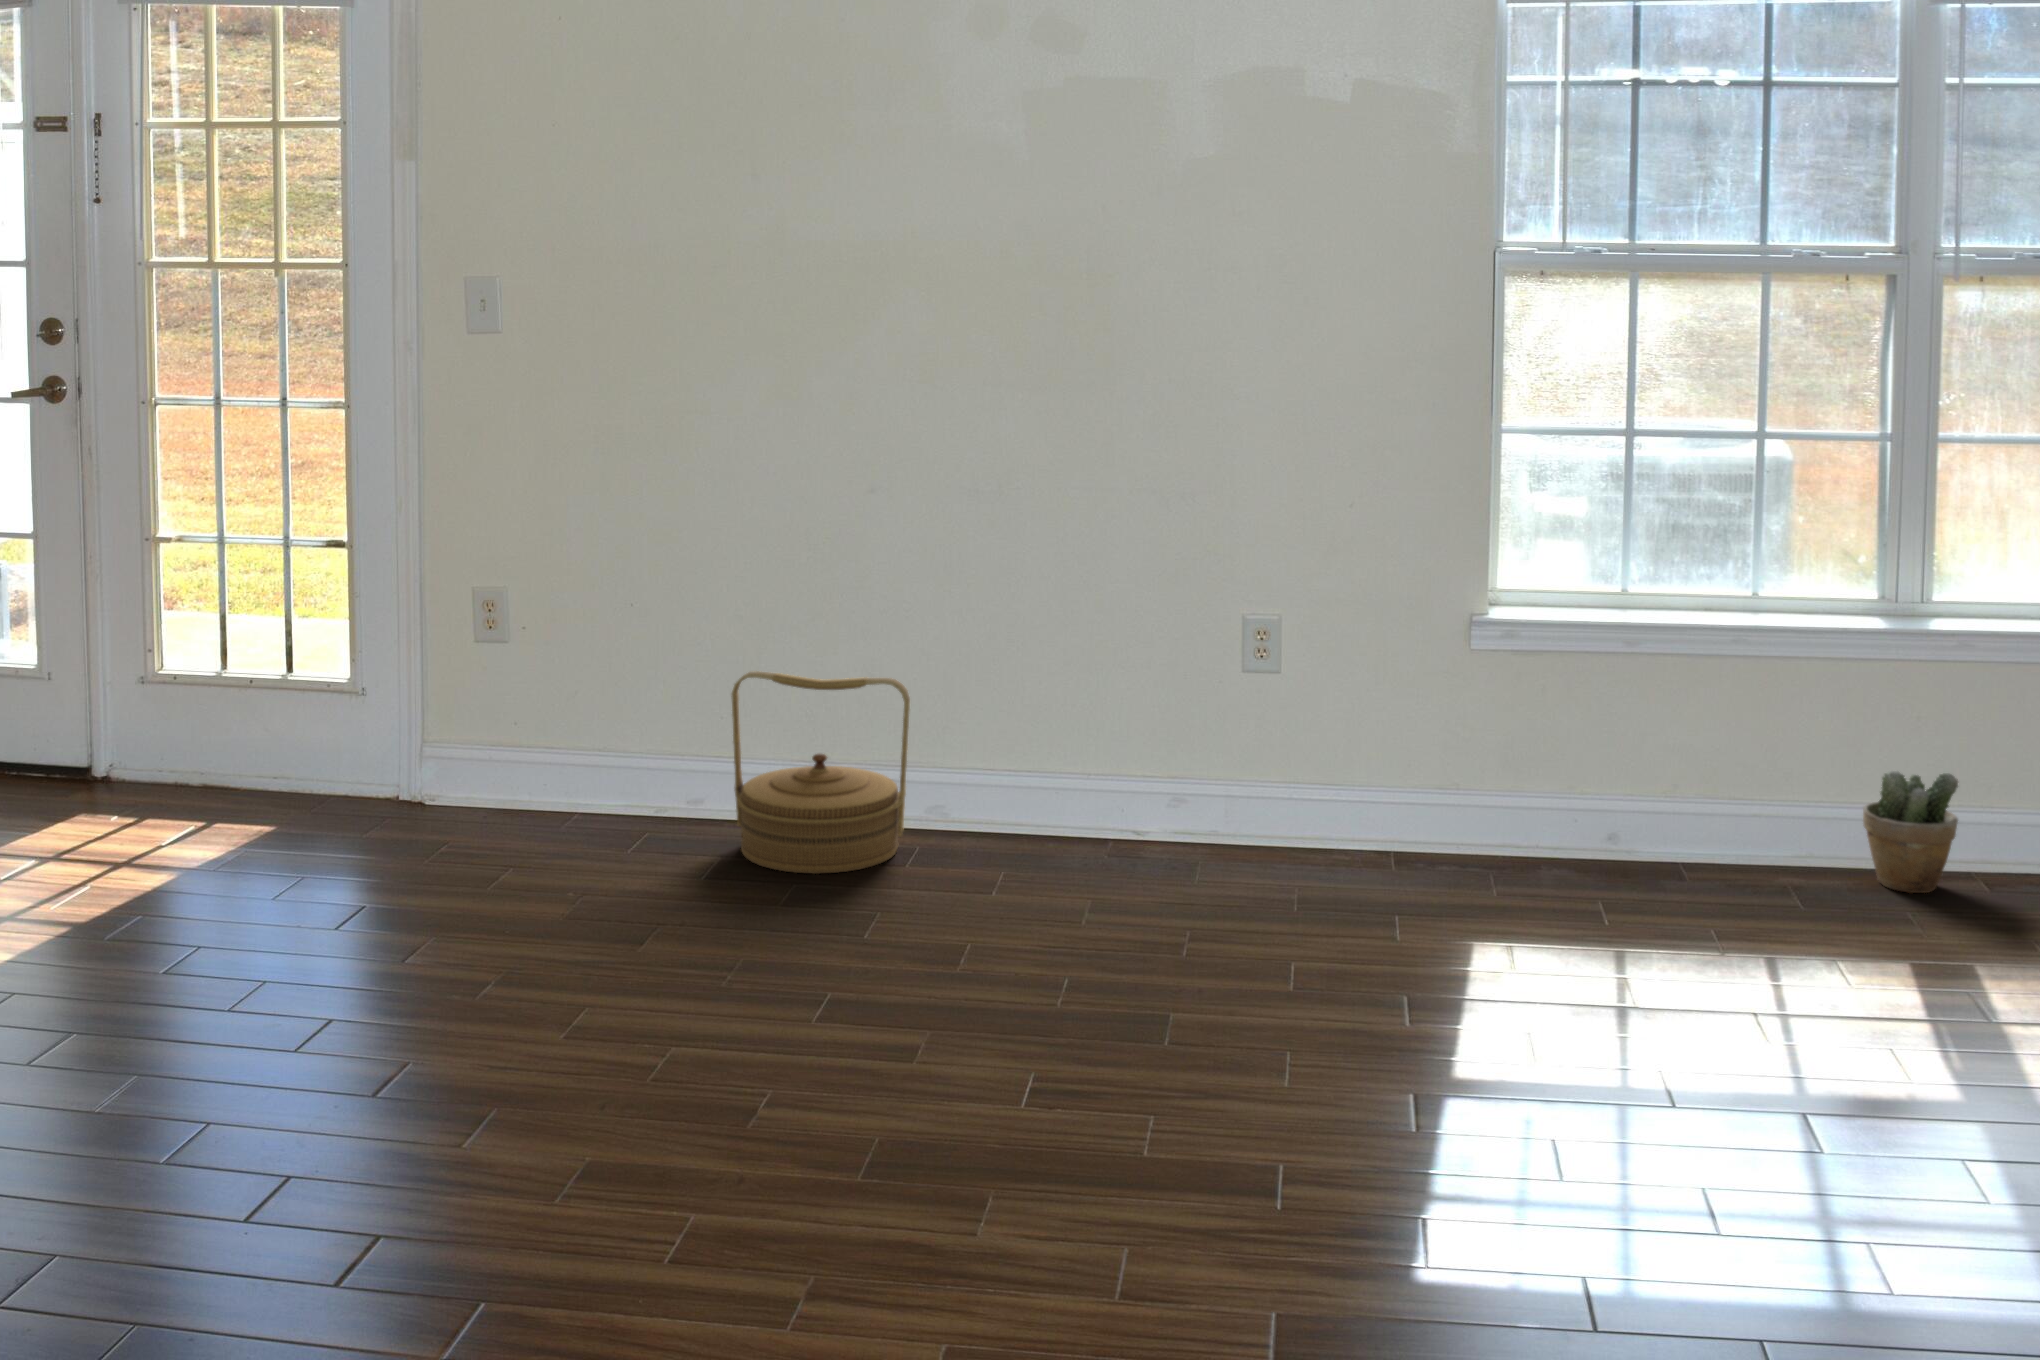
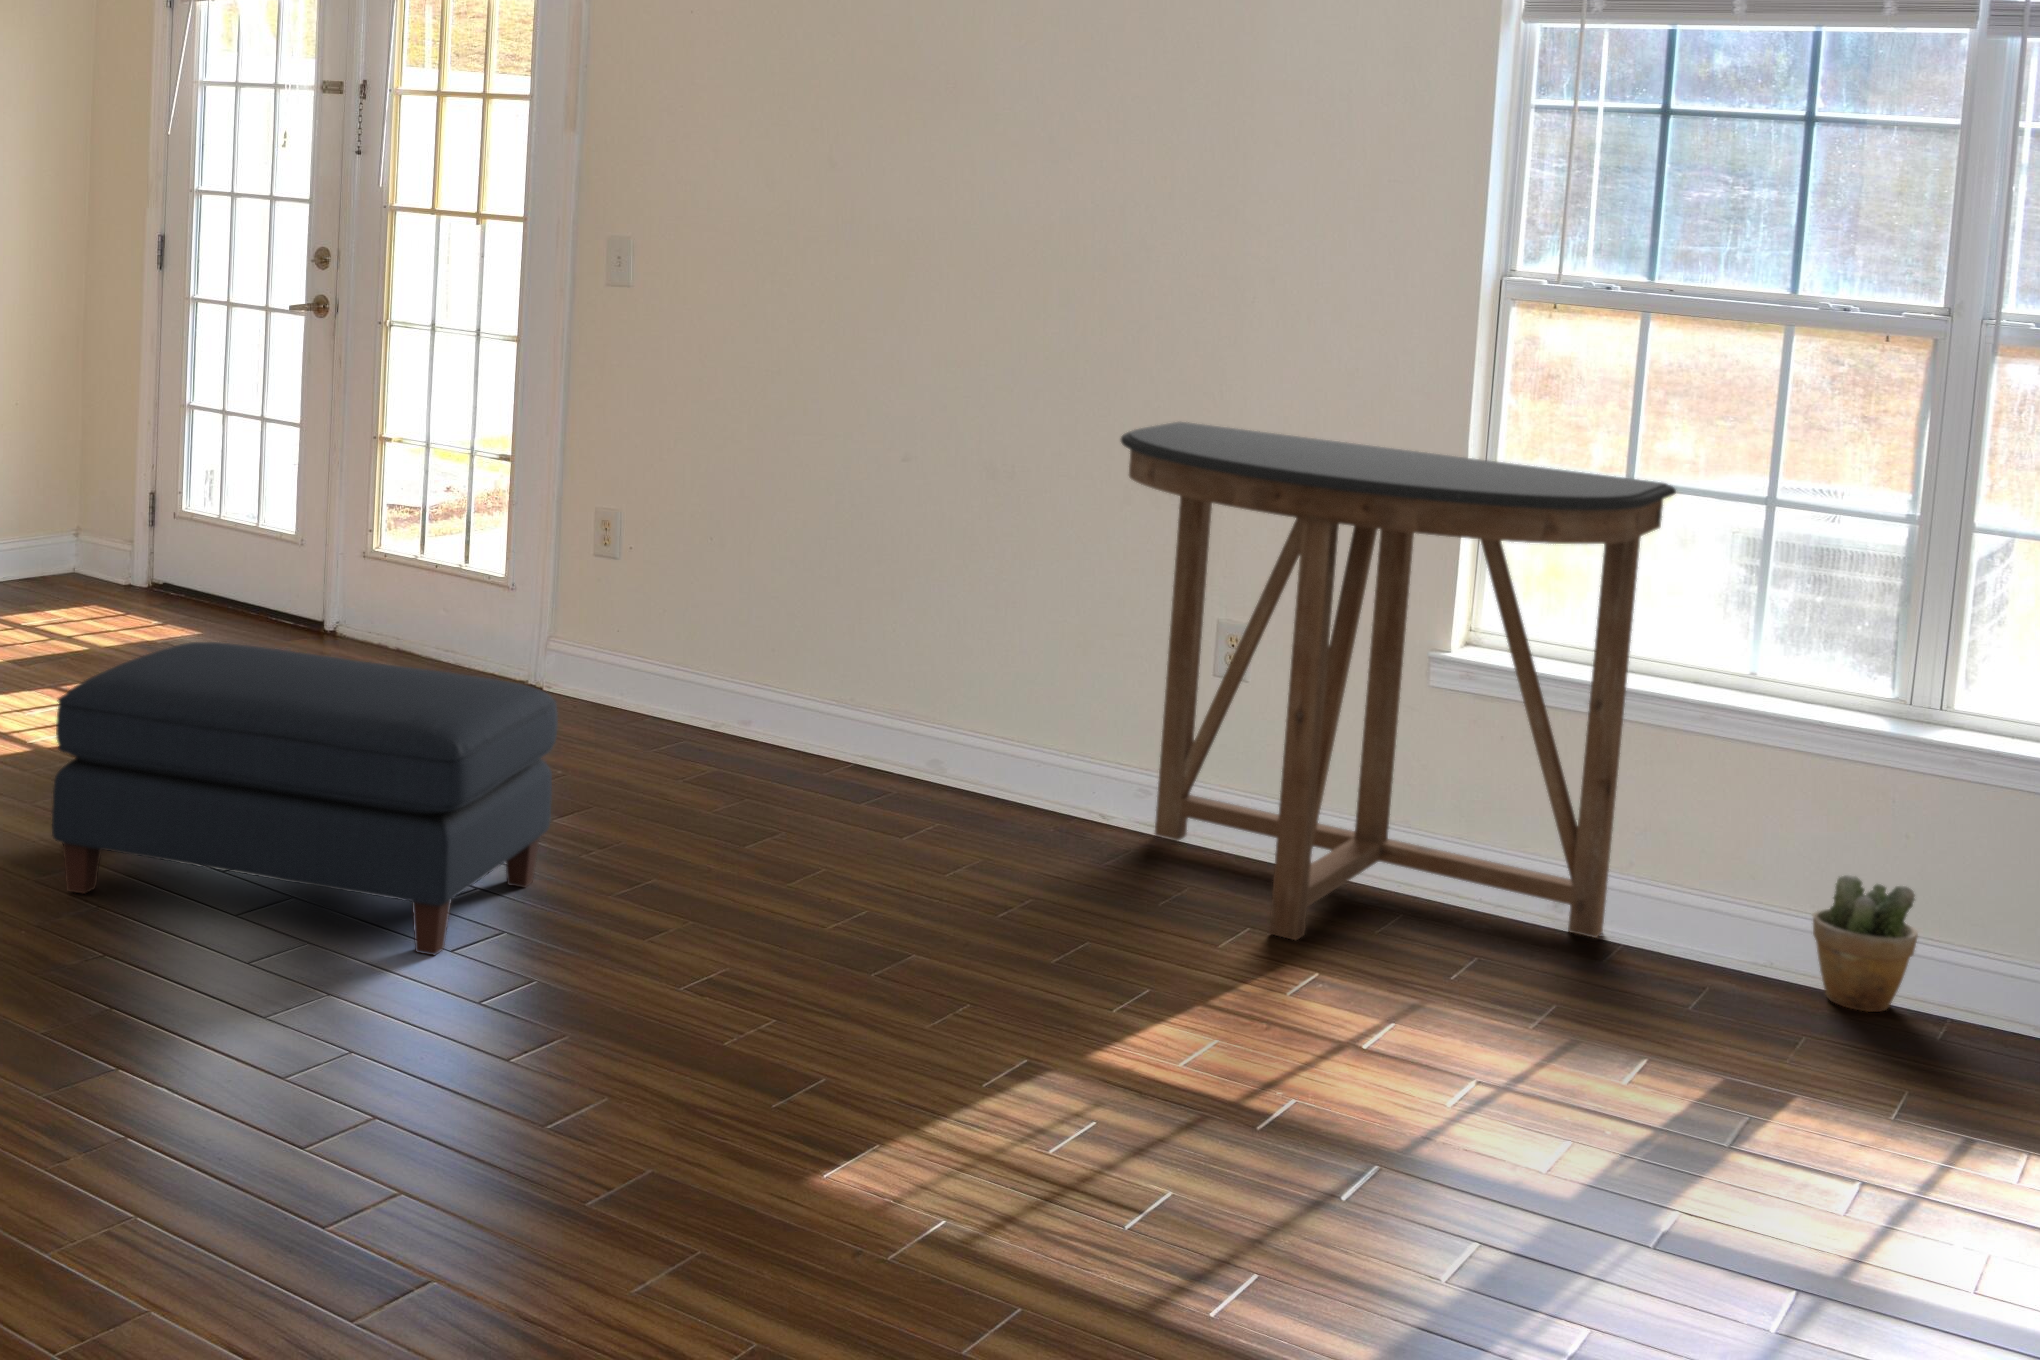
console table: none [1179,421,1721,932] -> present [1121,422,1676,940]
woven basket: present [731,672,910,874] -> none [740,607,894,796]
ottoman: none [107,813,723,1212] -> present [52,642,558,956]

